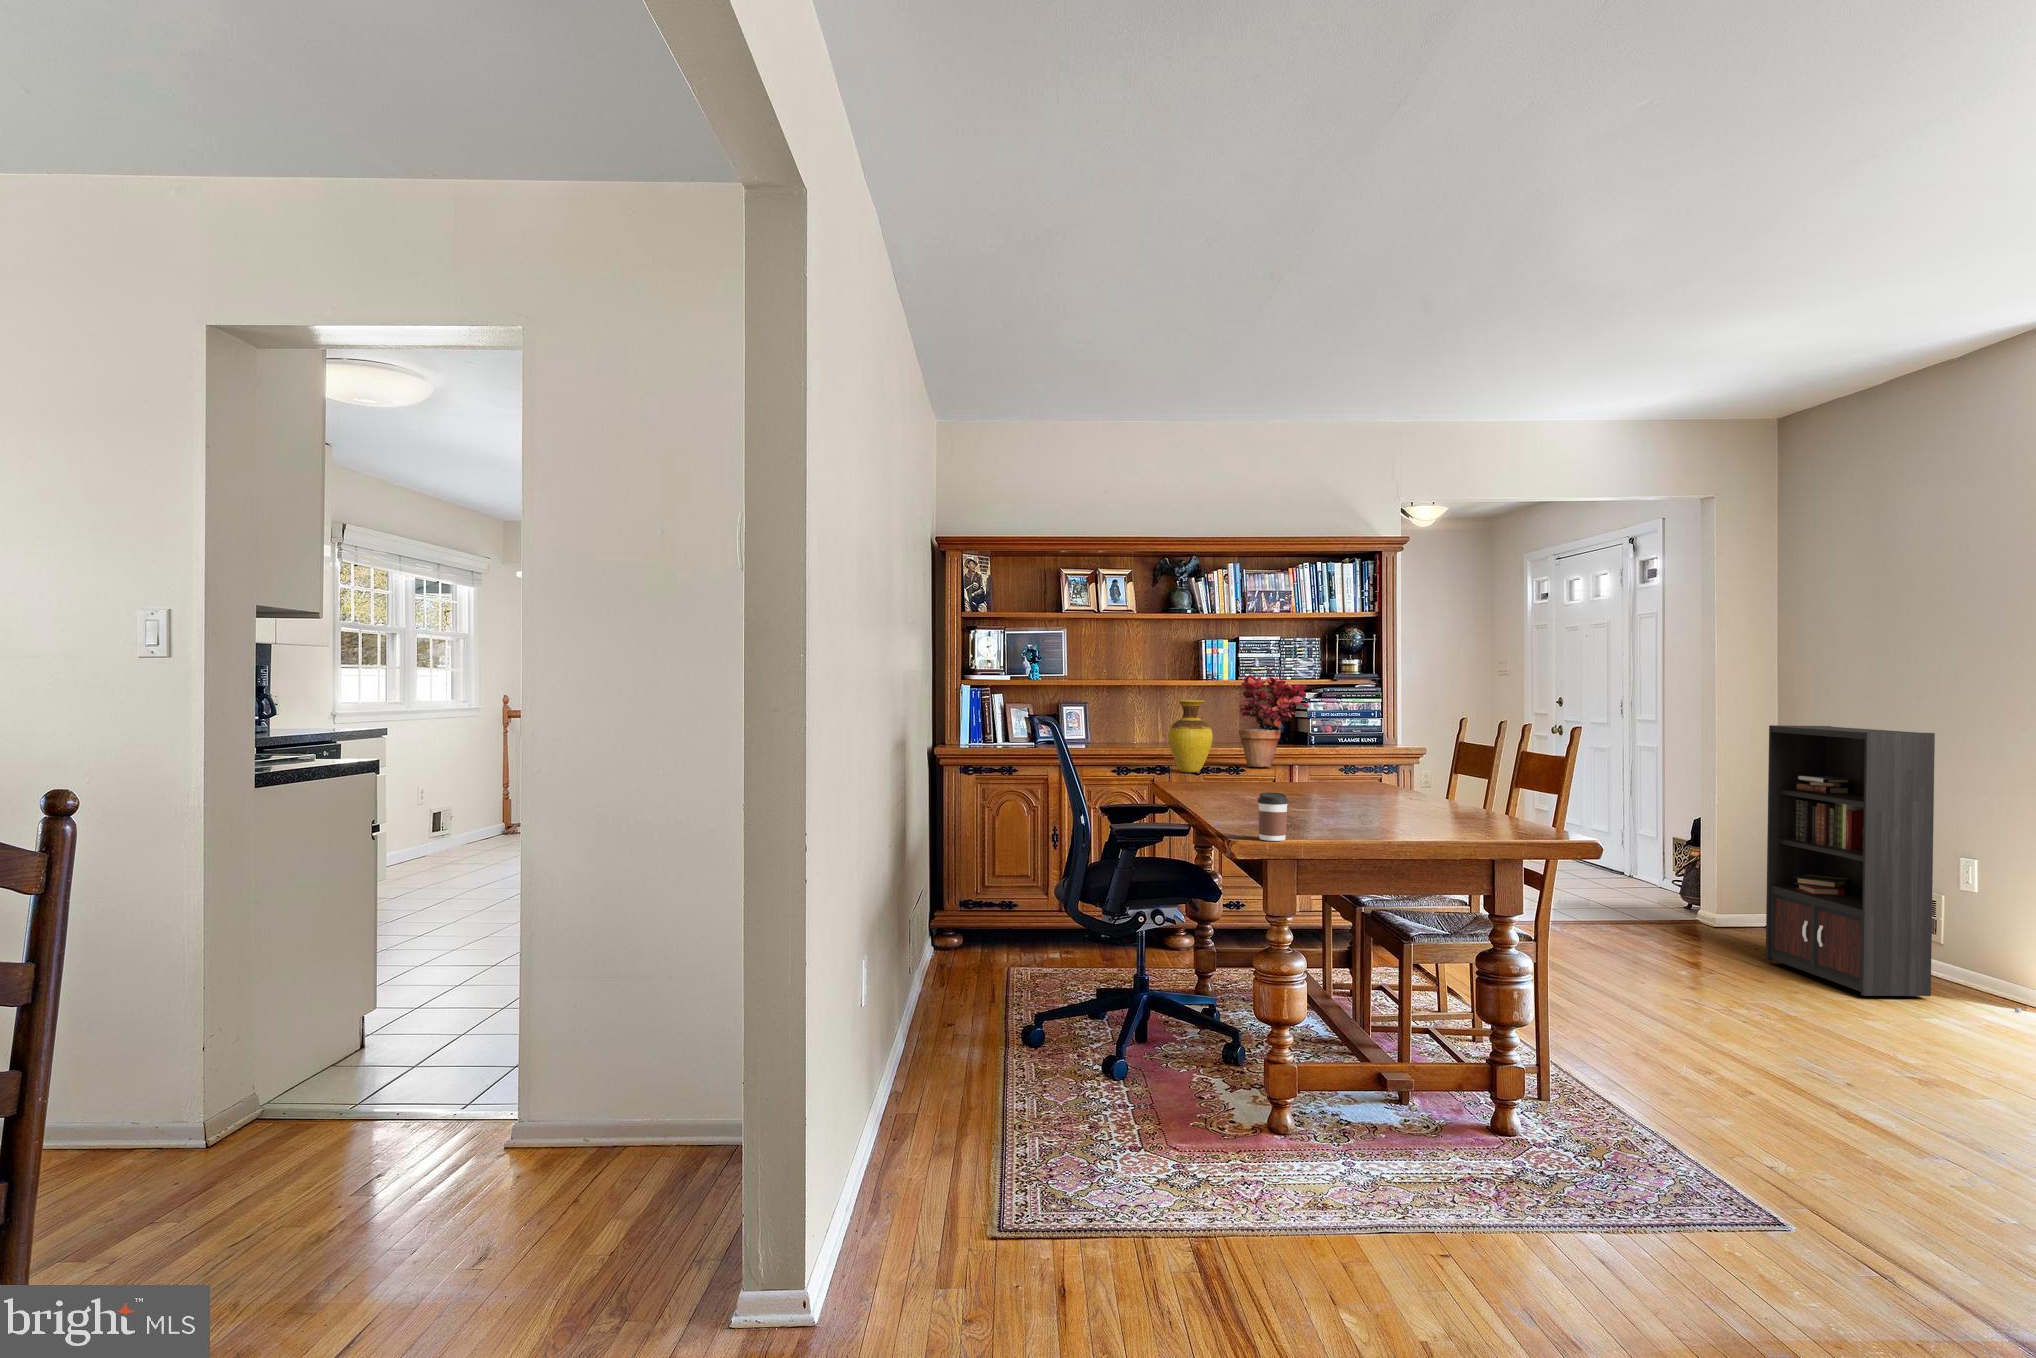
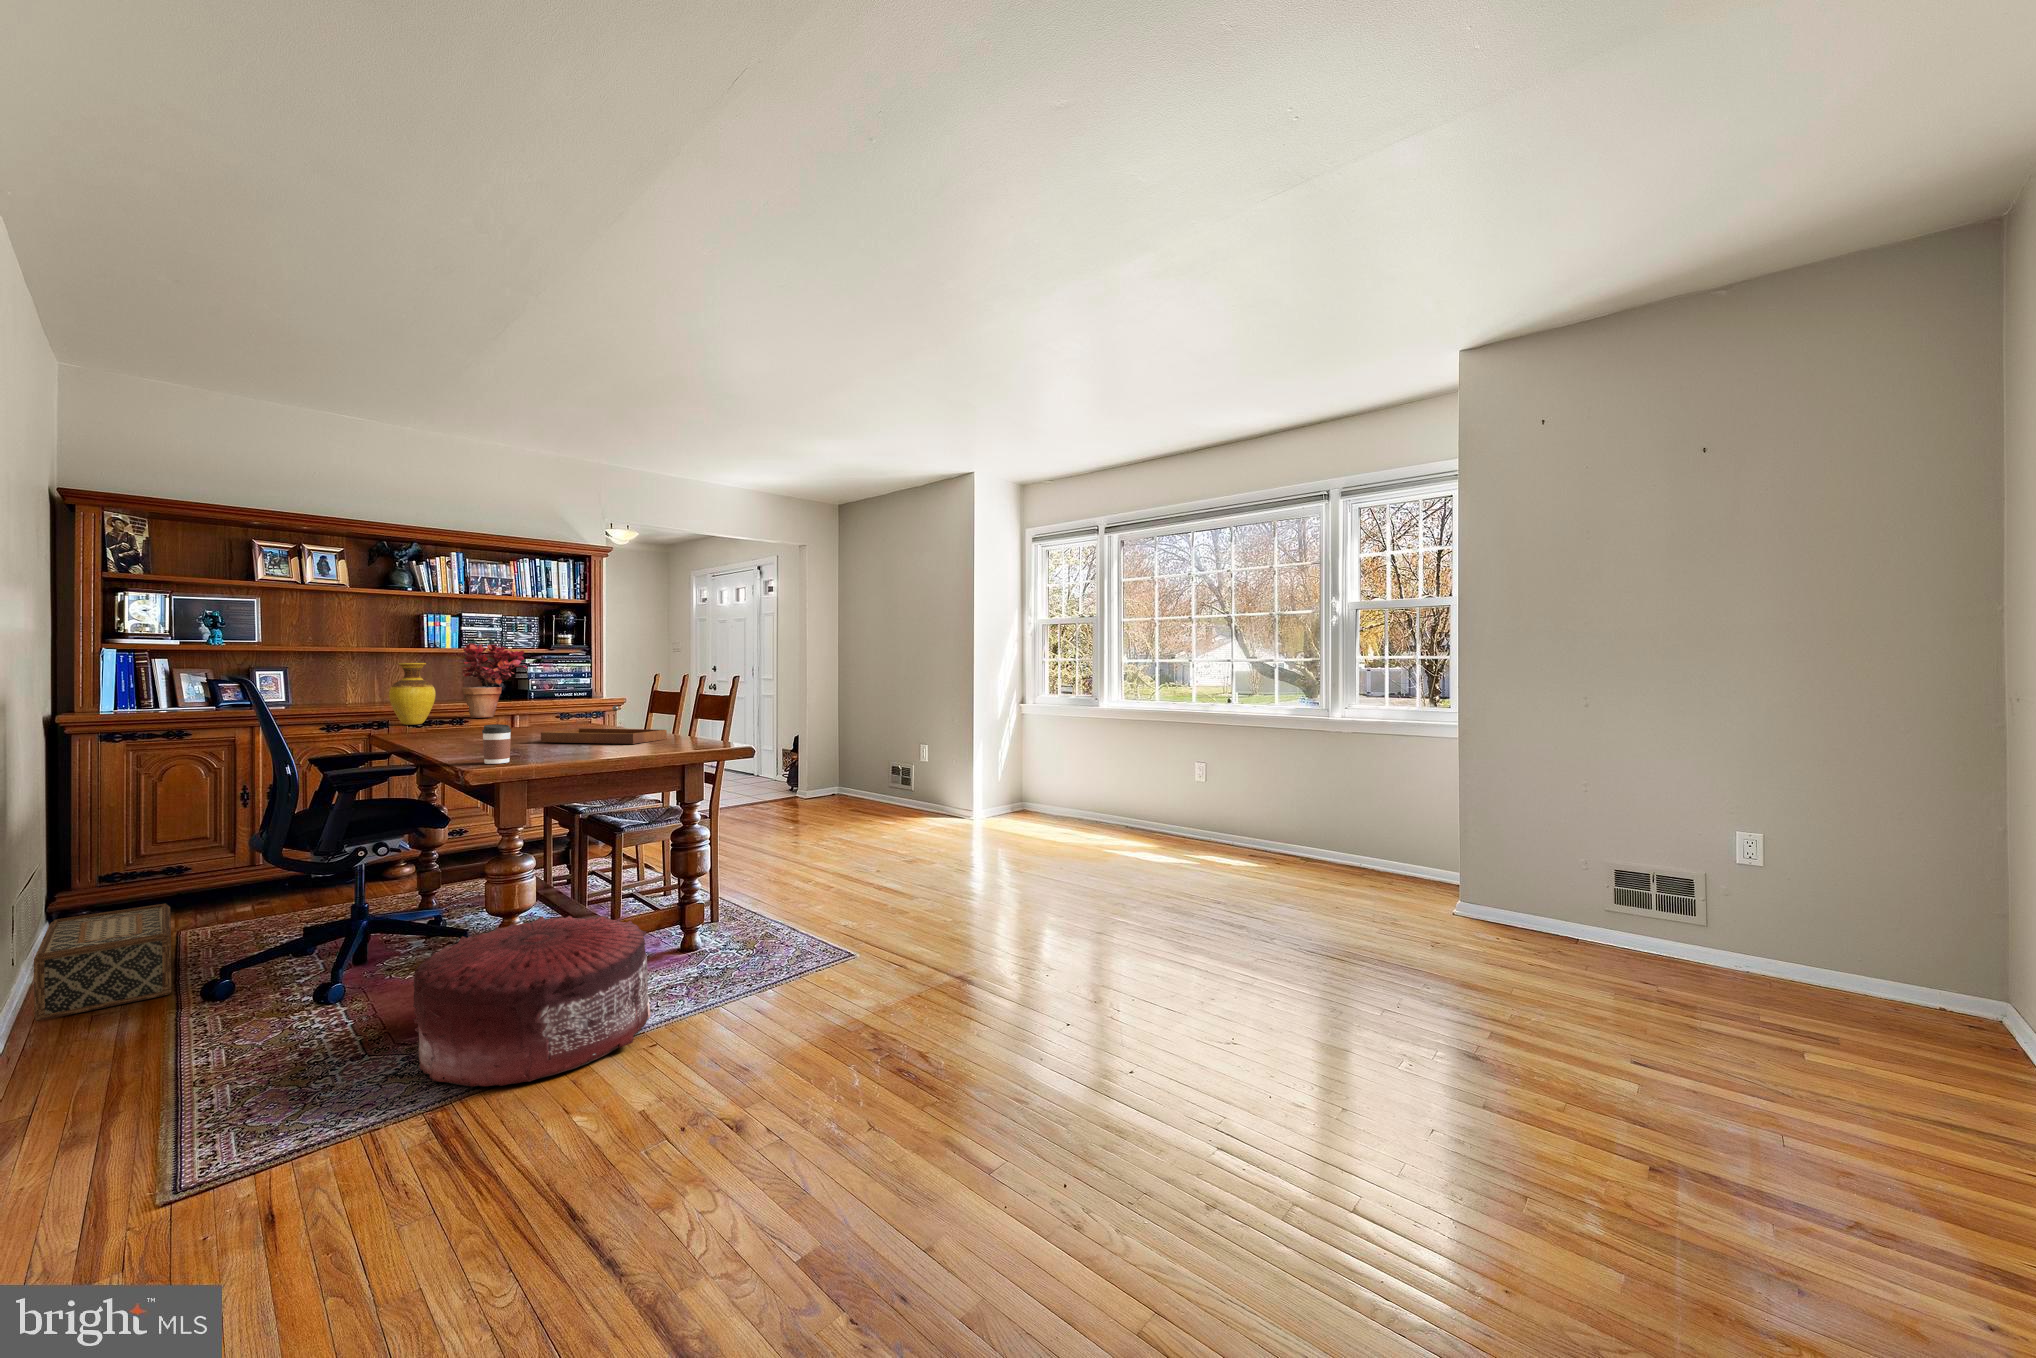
bookcase: present [1766,725,2021,1013] -> none [841,674,961,826]
tray: none [1321,771,1476,827] -> present [541,705,667,744]
woven basket: none [905,941,992,1034] -> present [34,904,171,1021]
pouf: none [1186,1037,1442,1243] -> present [413,916,650,1087]

